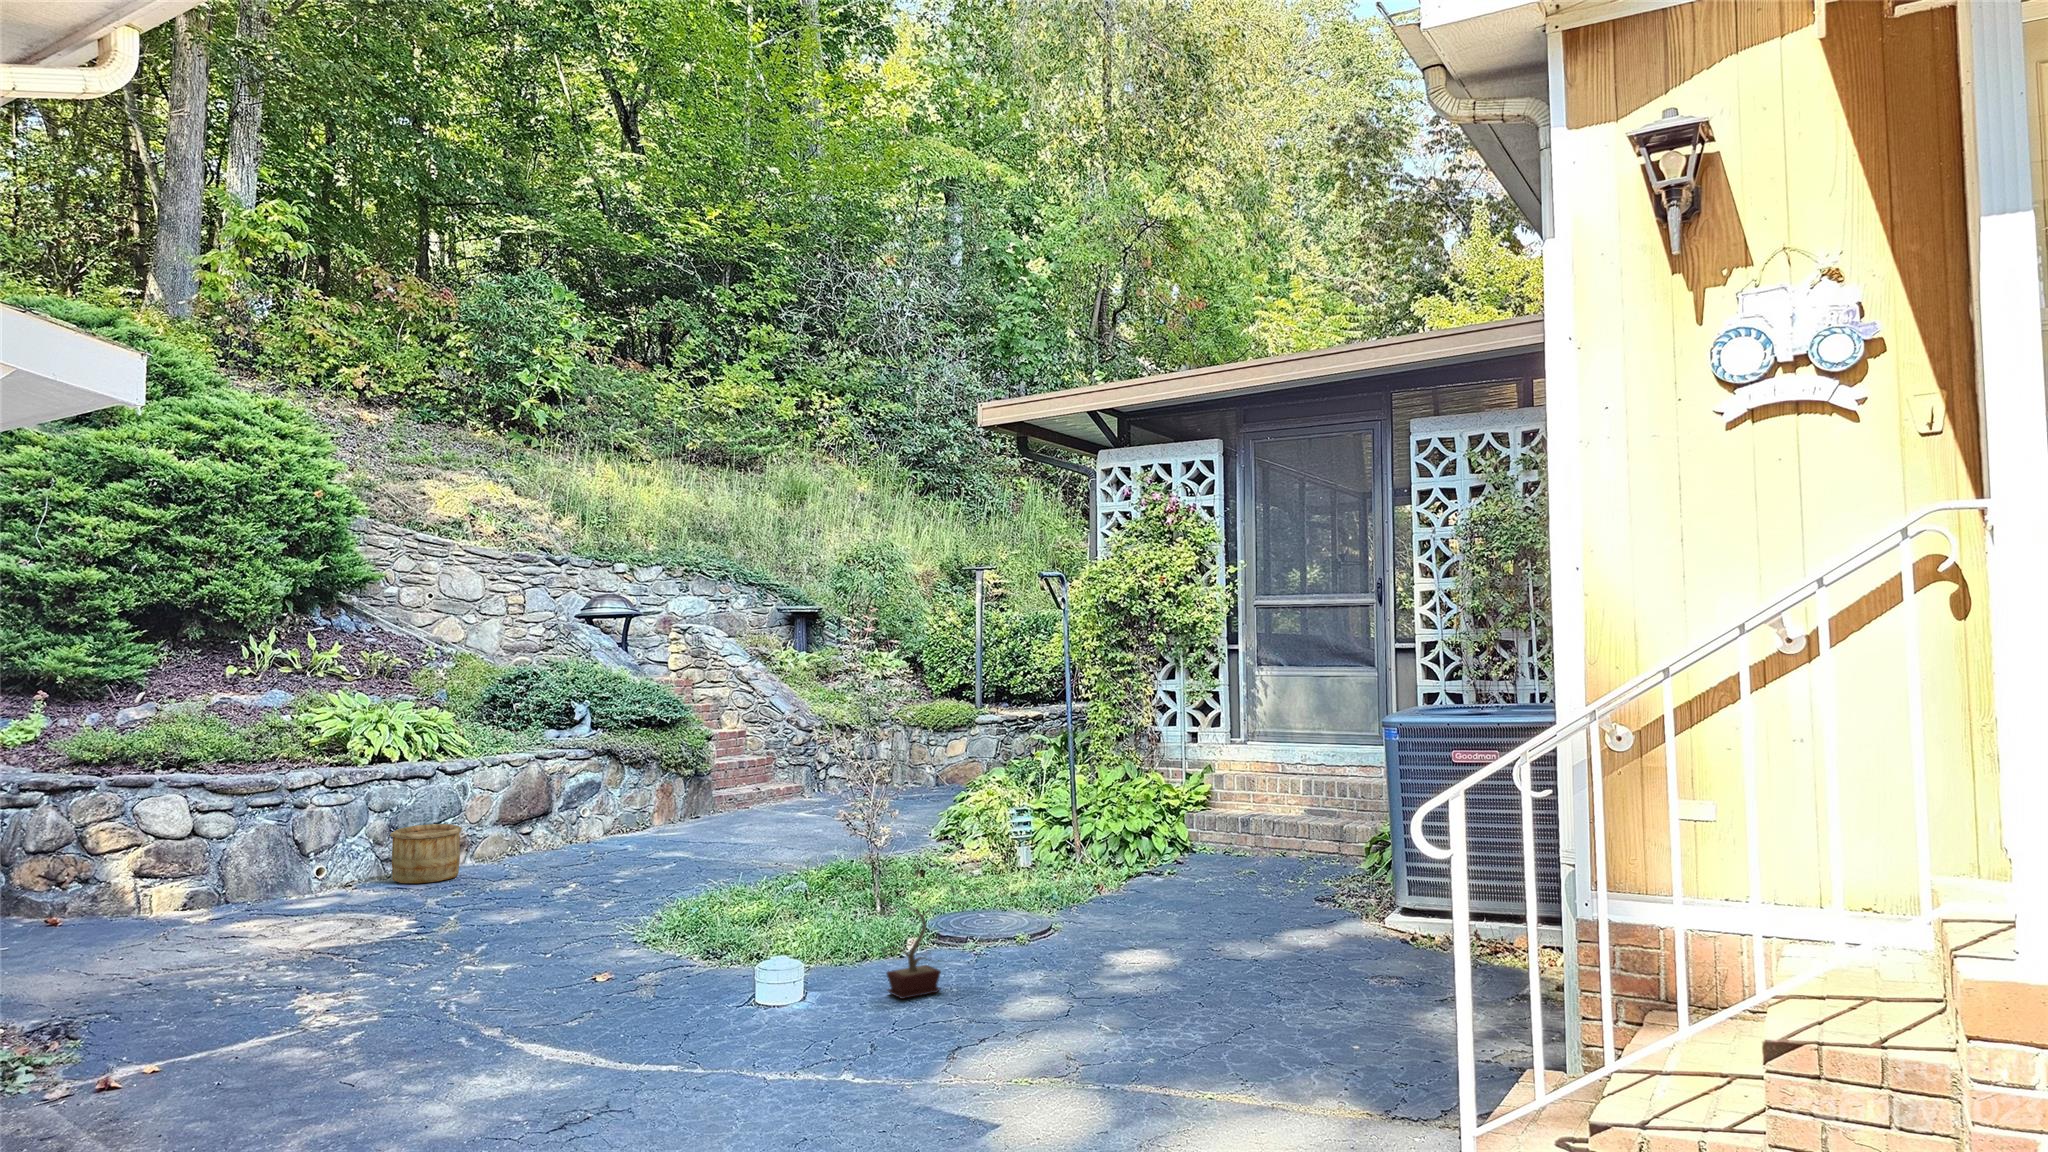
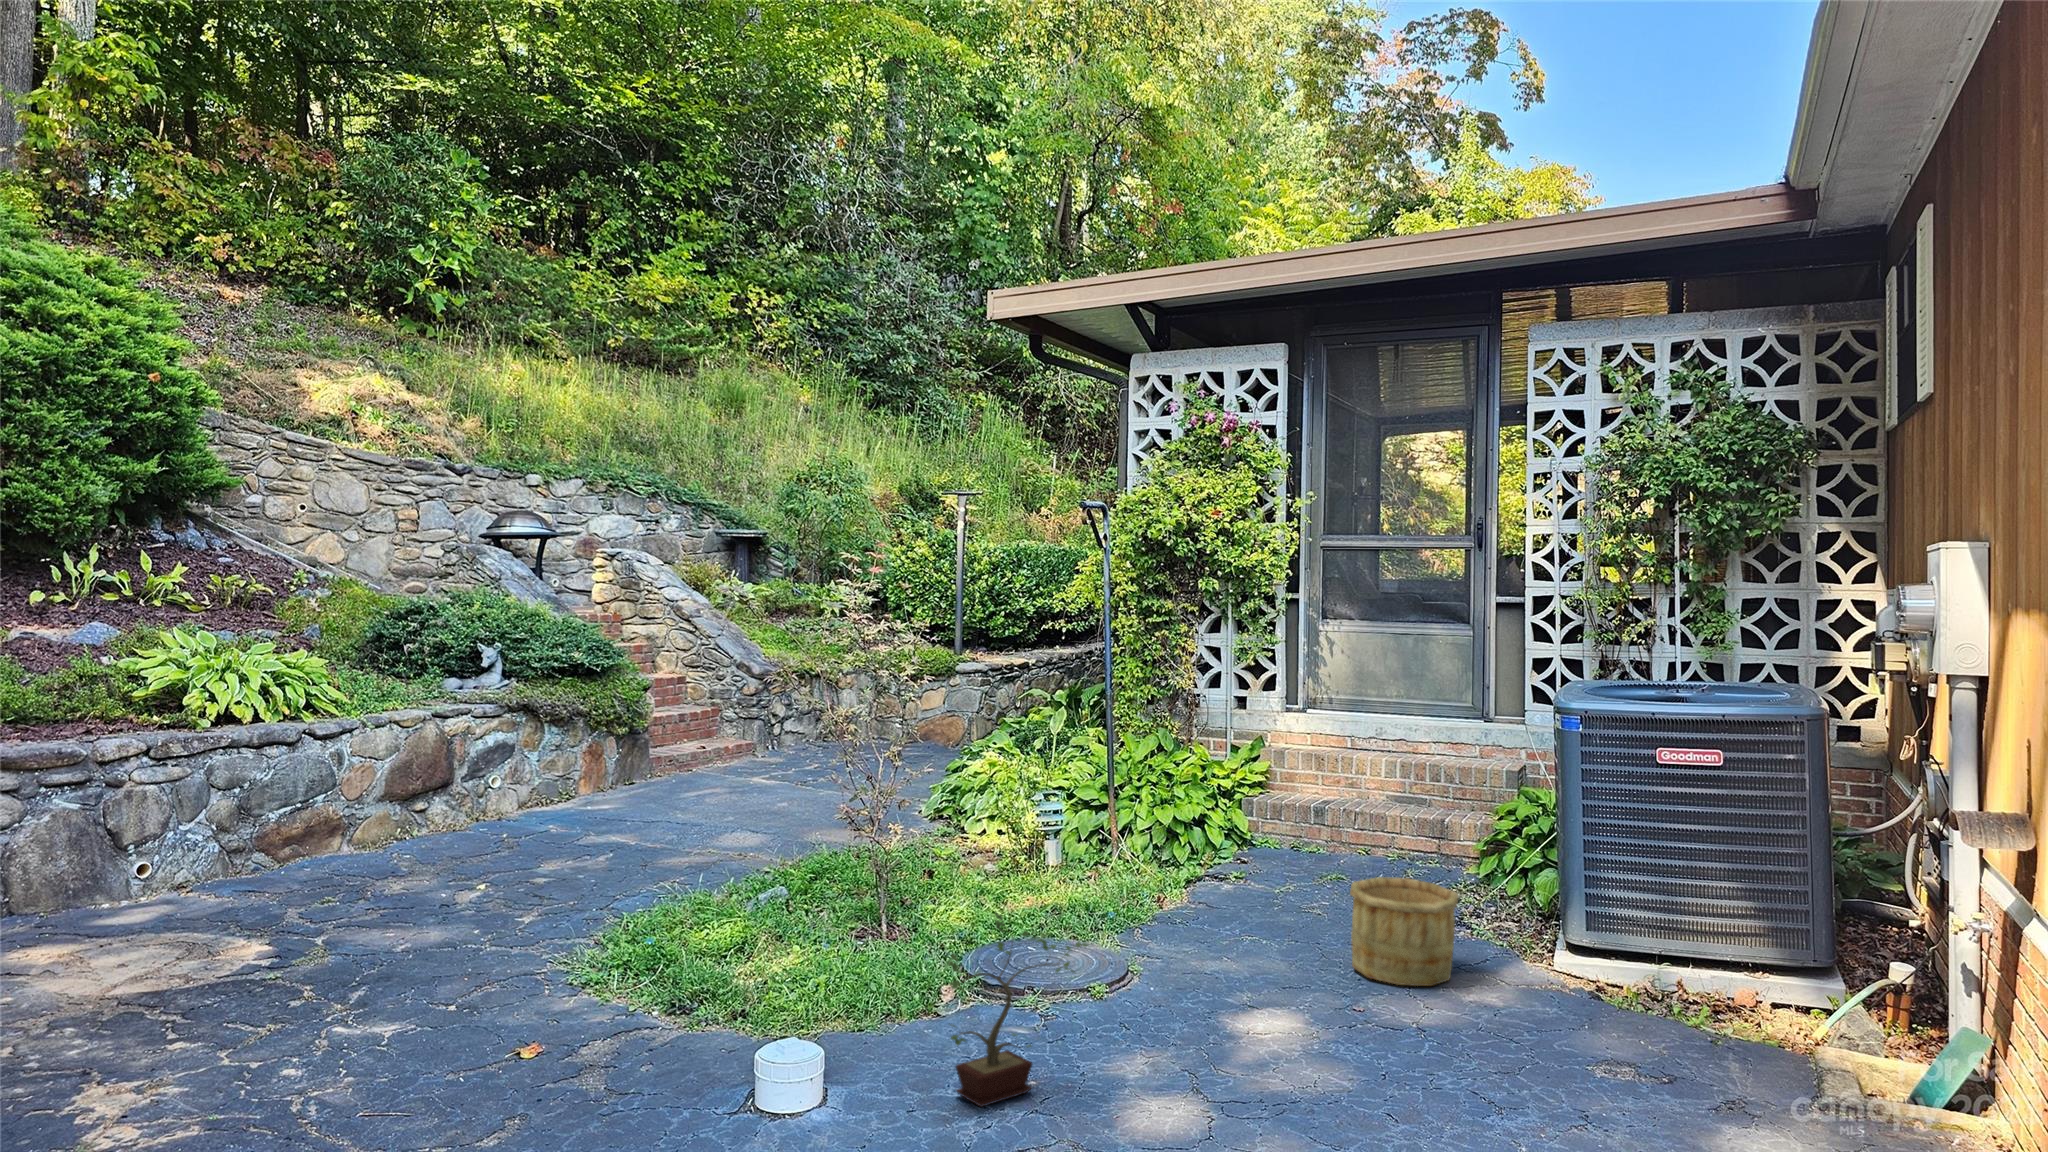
wooden bucket: present [390,824,462,883] -> present [1350,877,1458,986]

